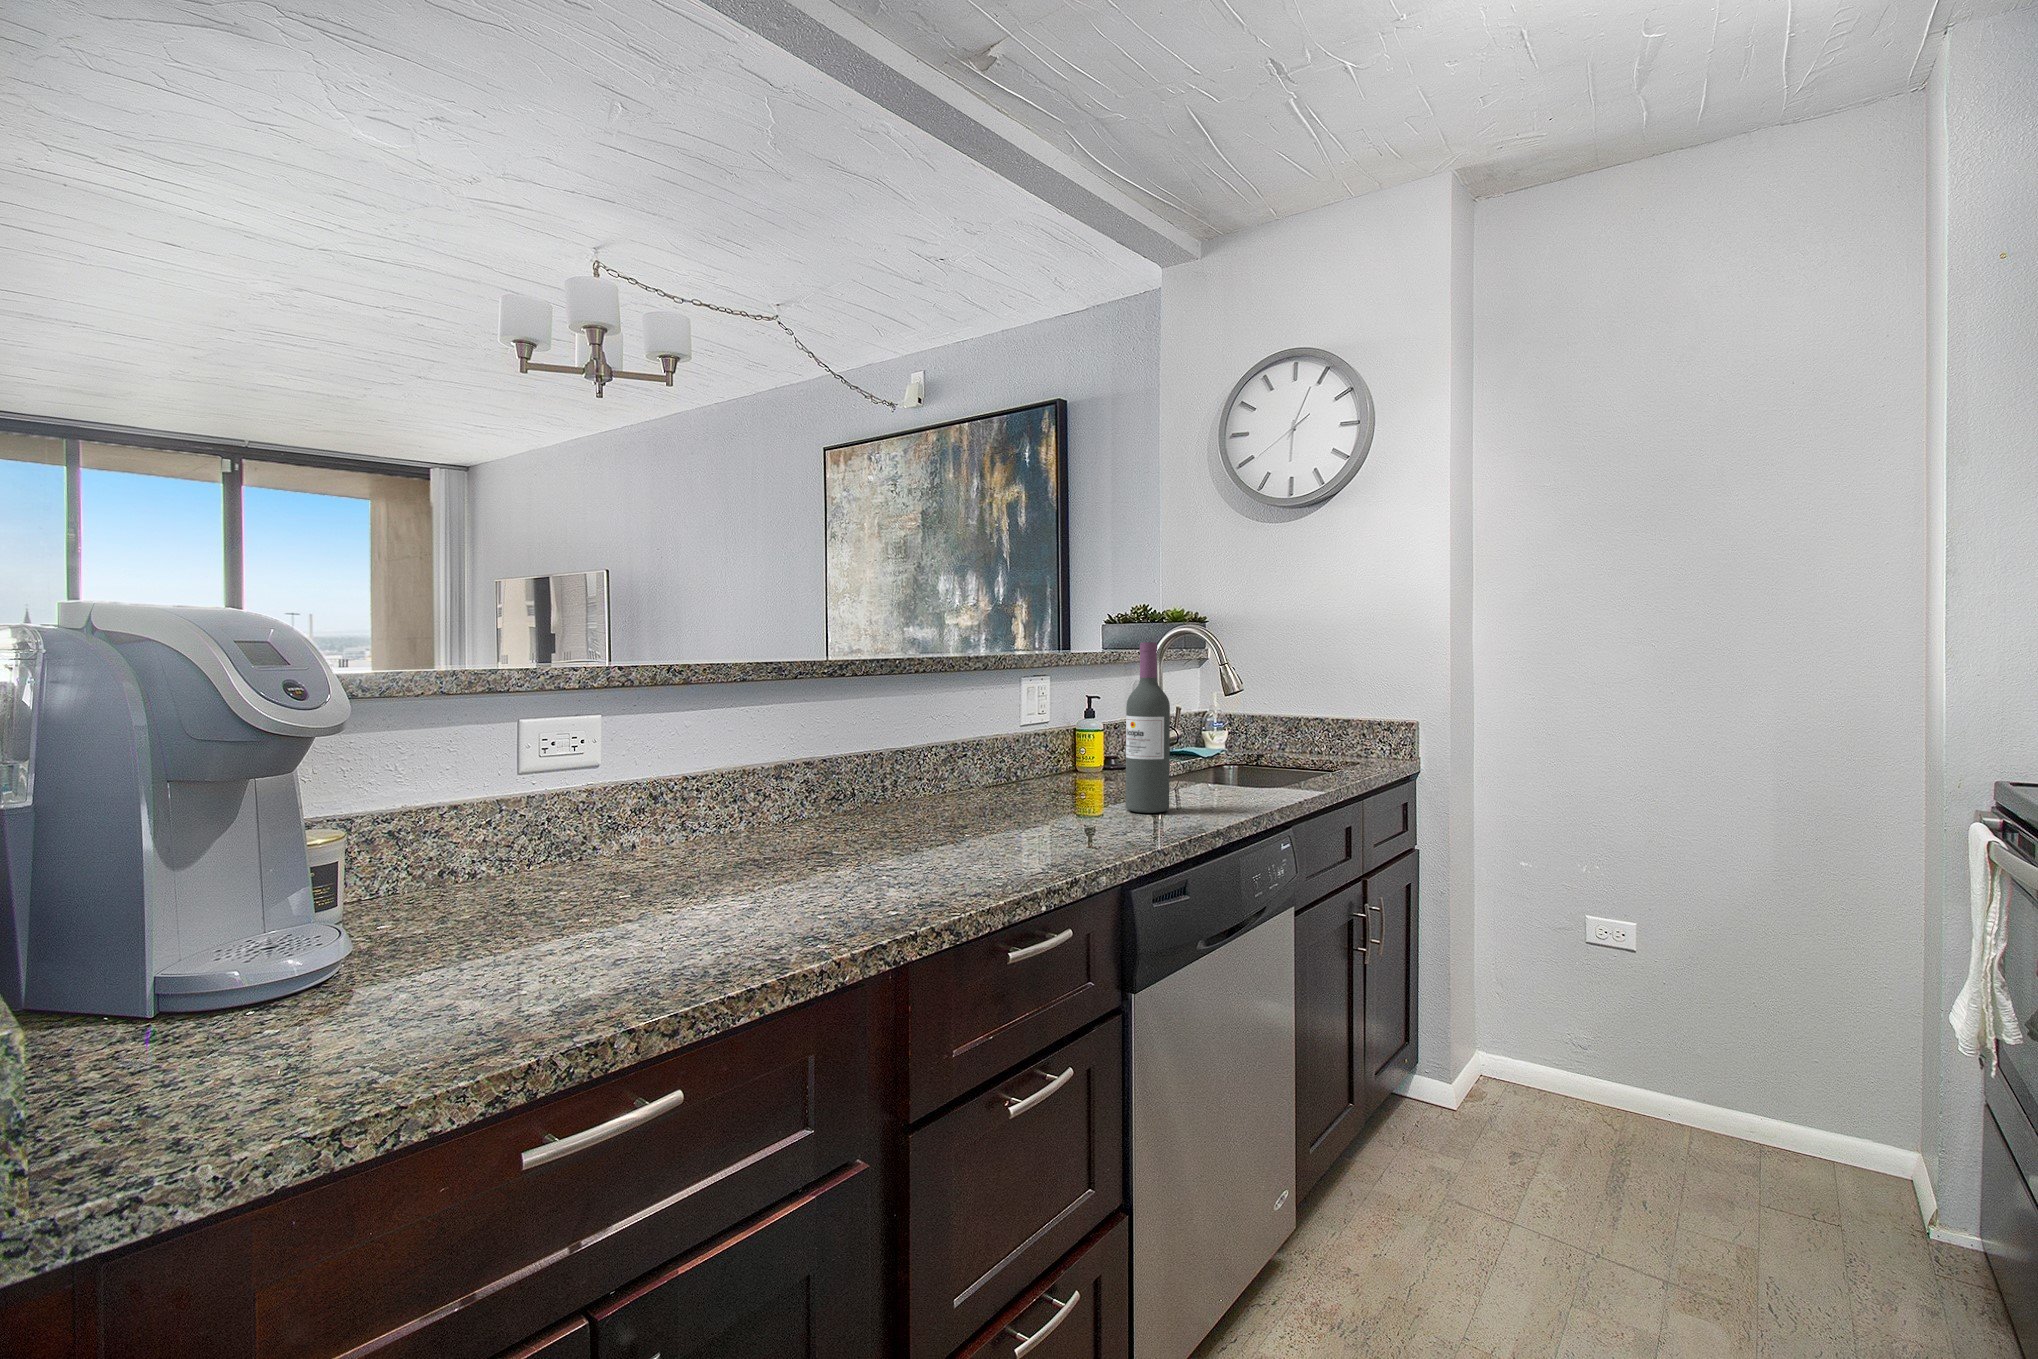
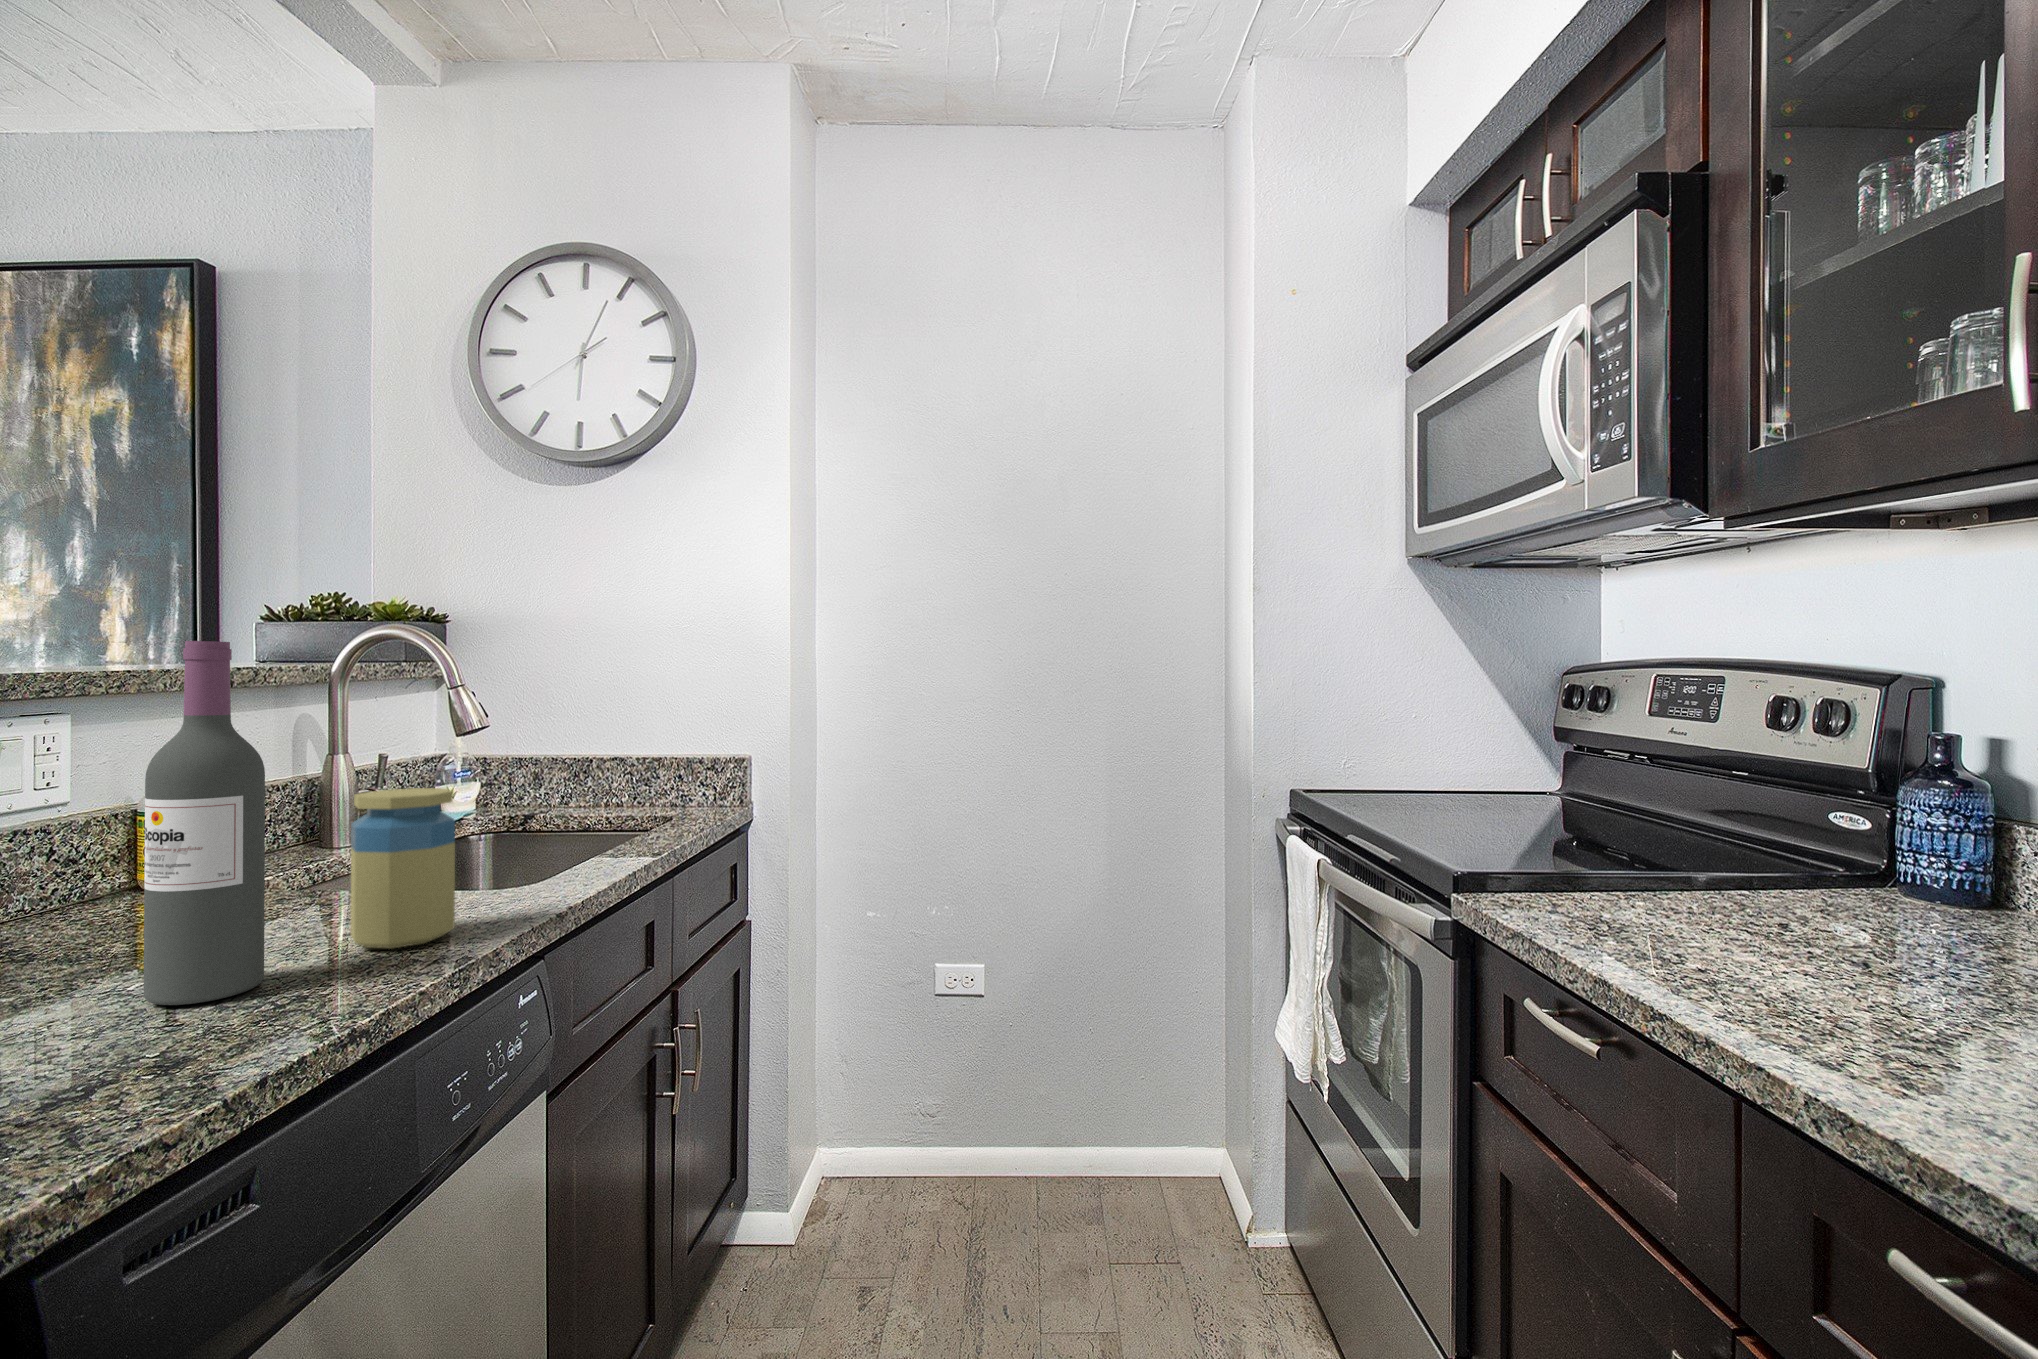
jar: none [1197,721,1247,805] -> present [351,788,455,949]

